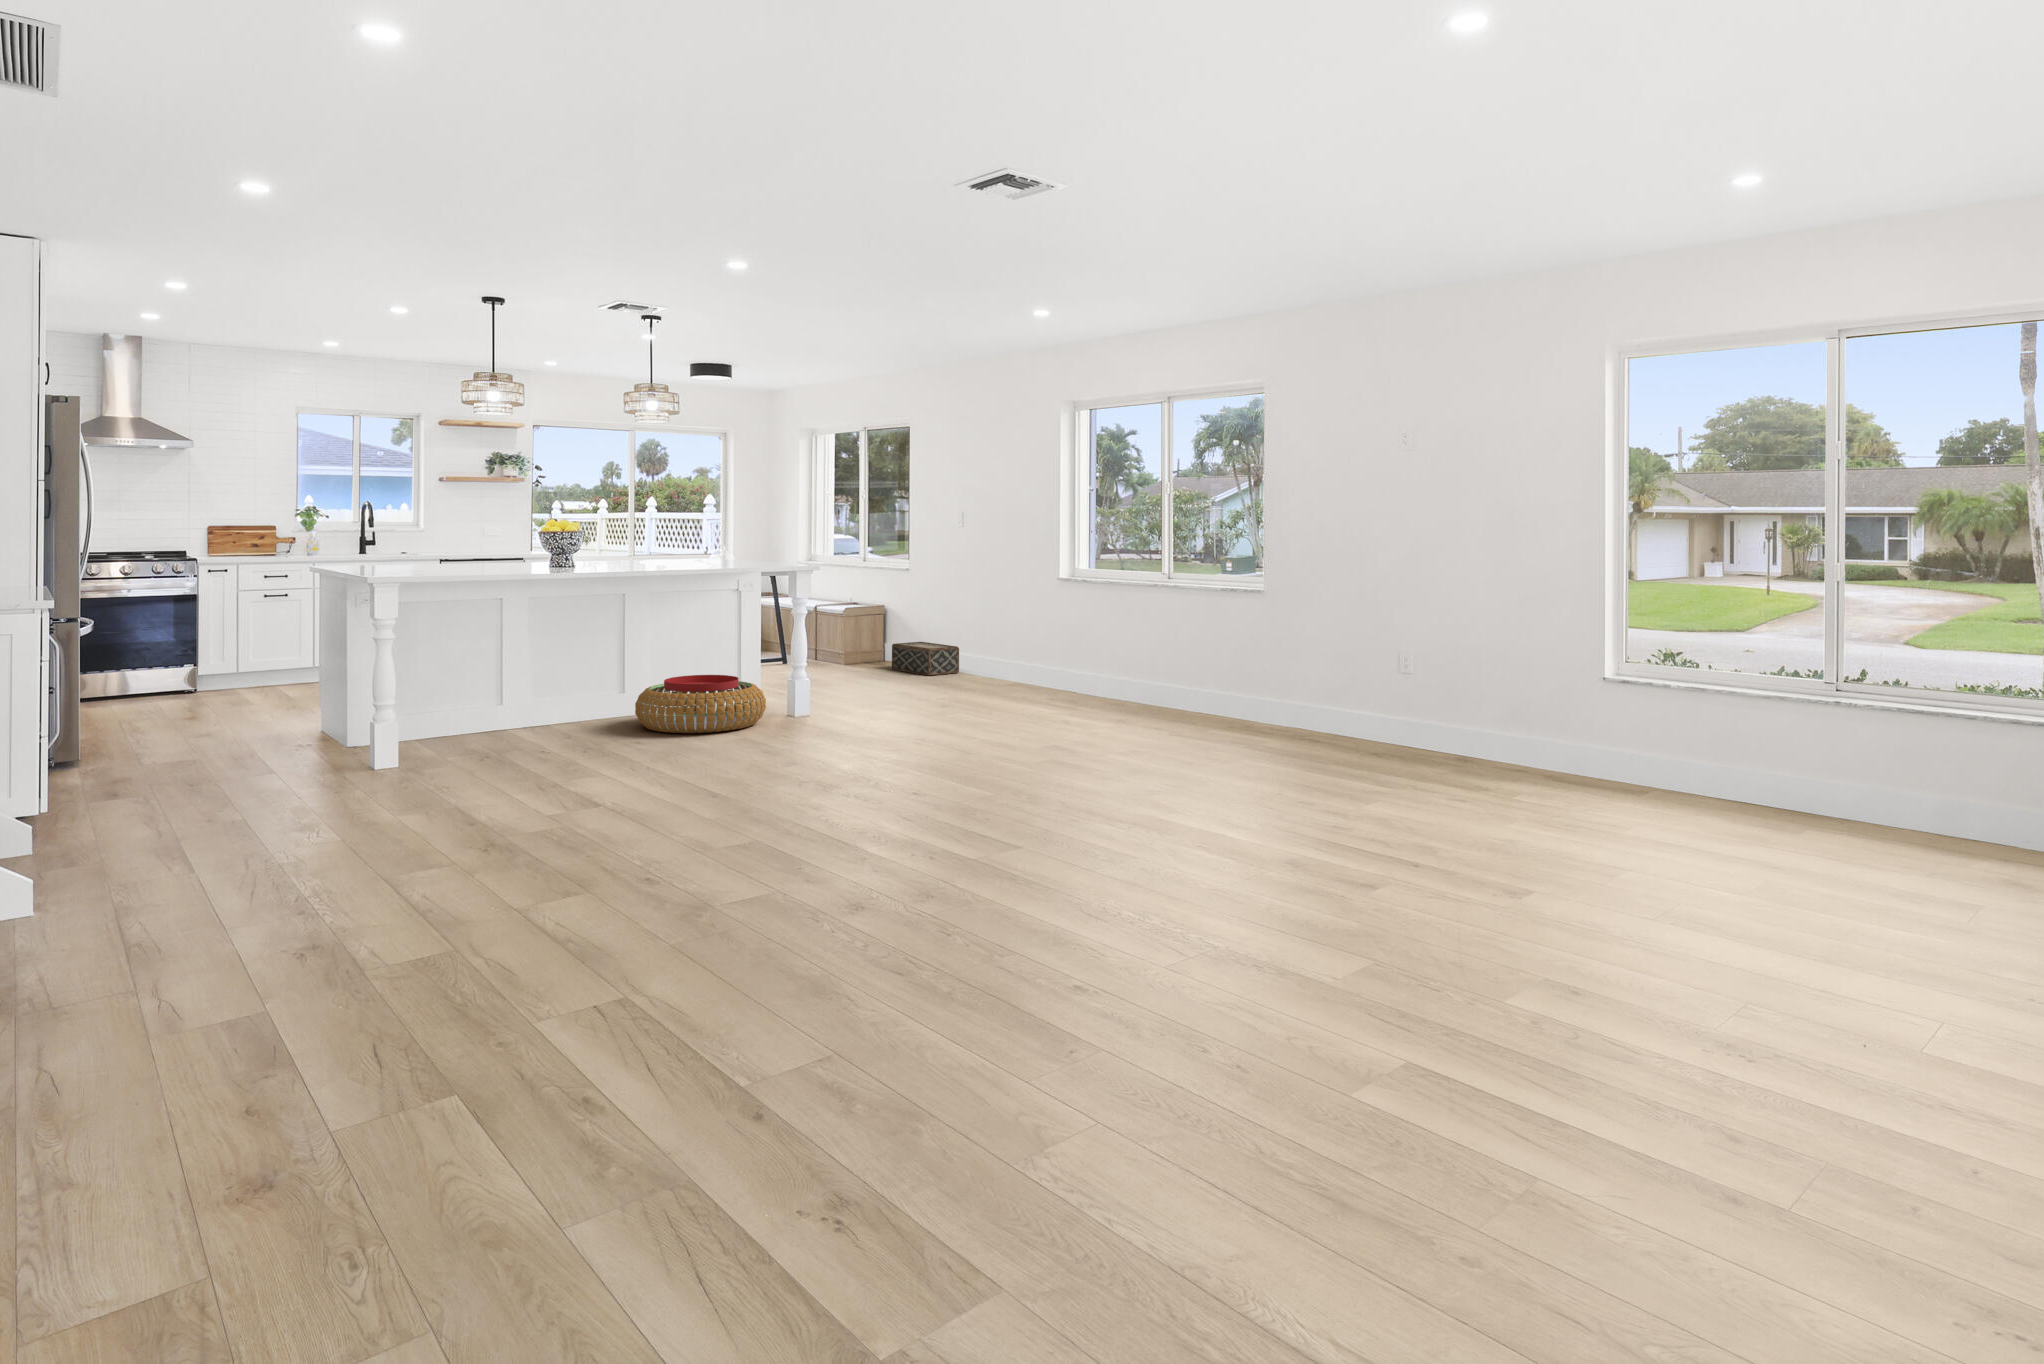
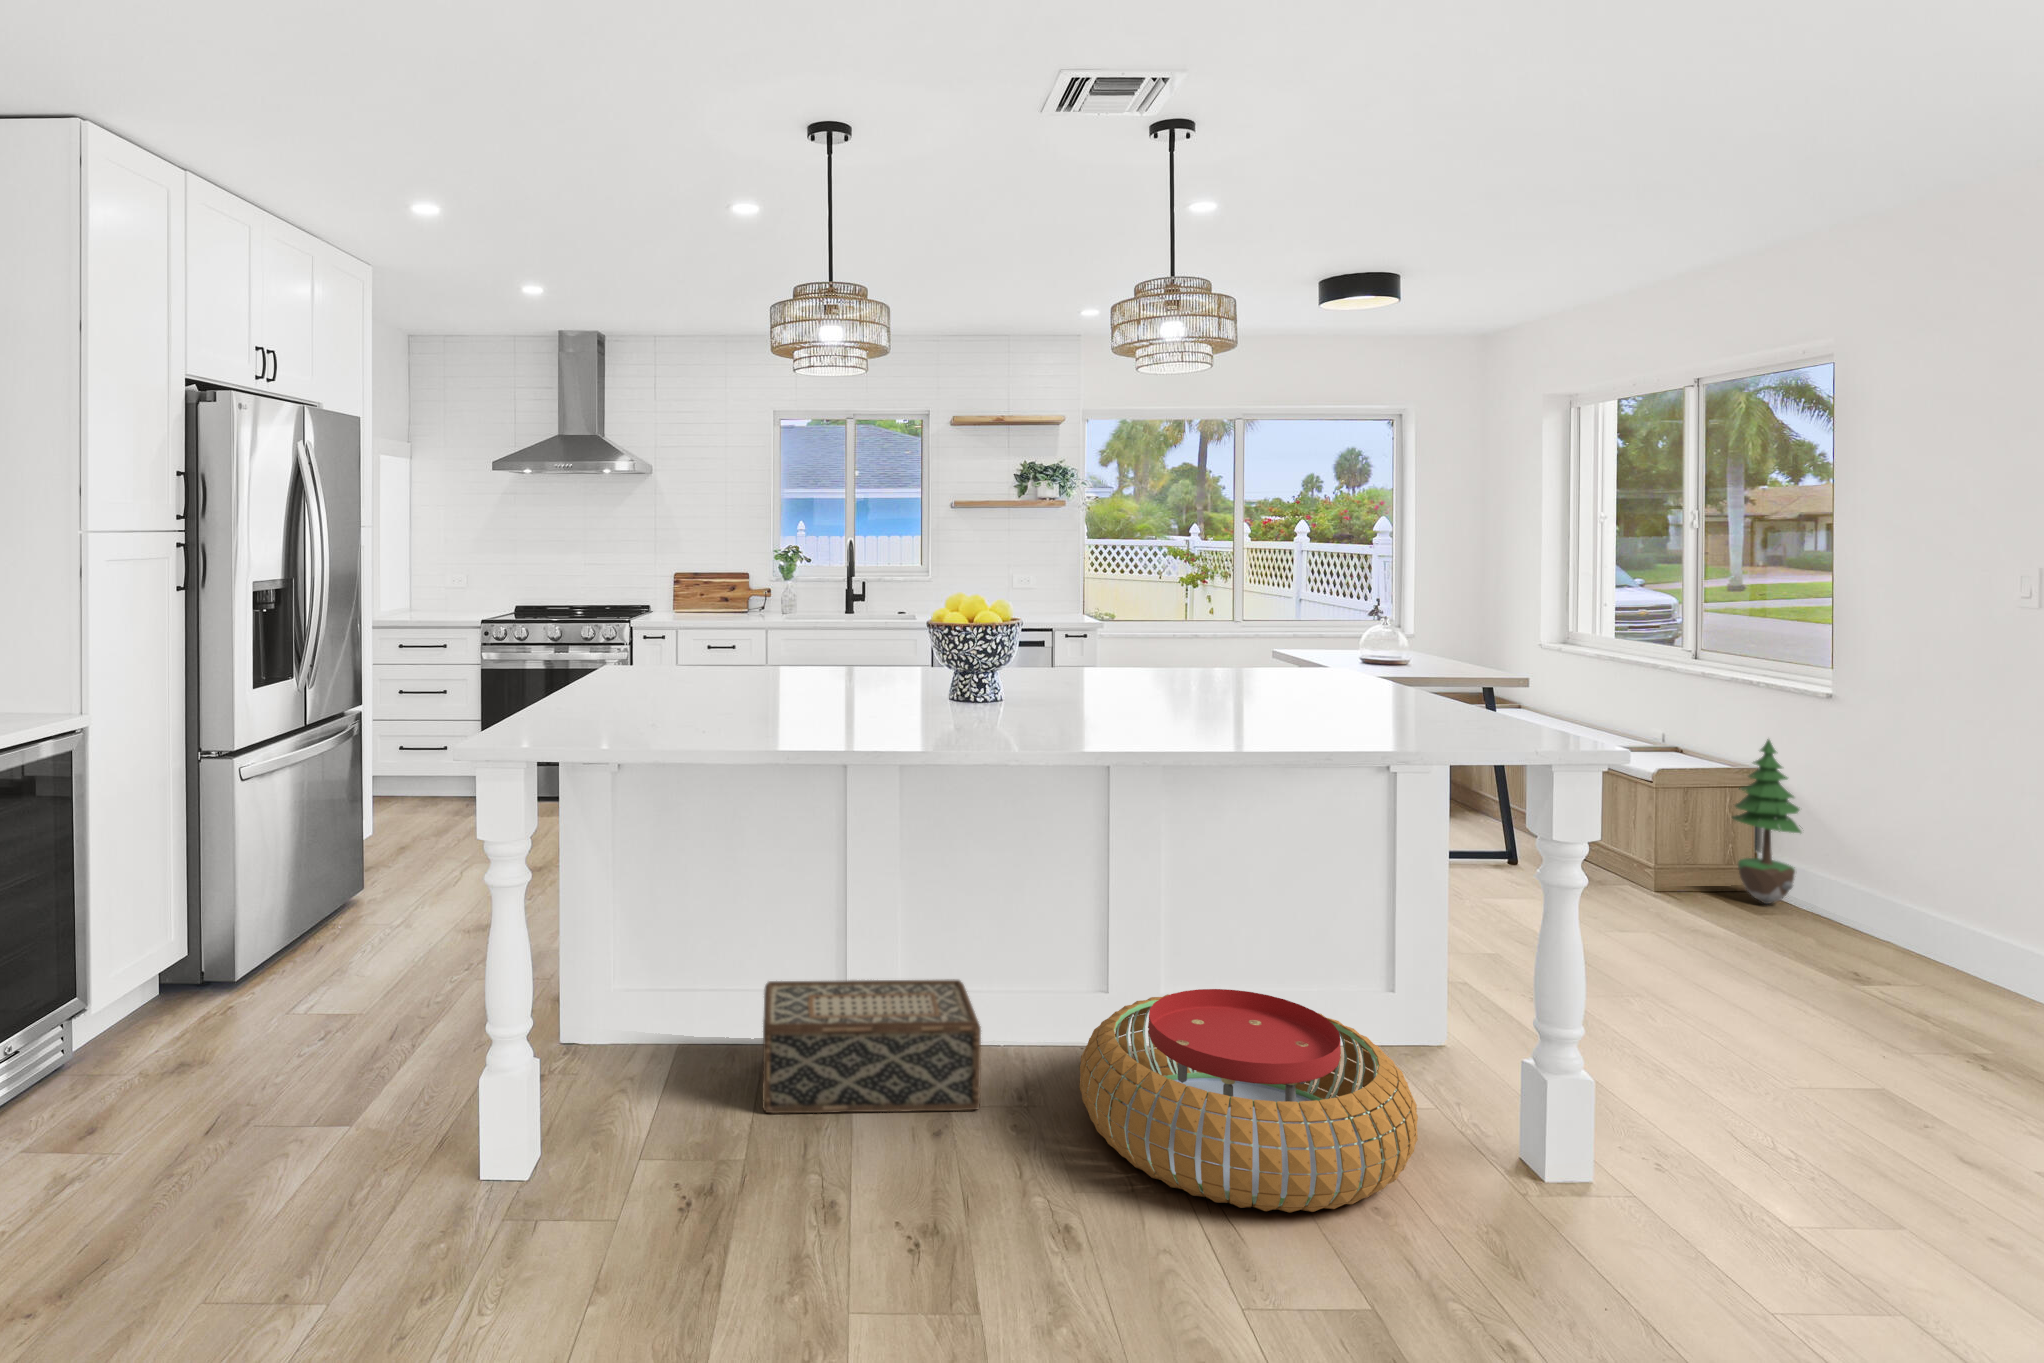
potted tree: none [873,589,900,664] -> present [1732,739,1801,904]
woven basket: present [892,642,959,676] -> present [763,979,981,1113]

